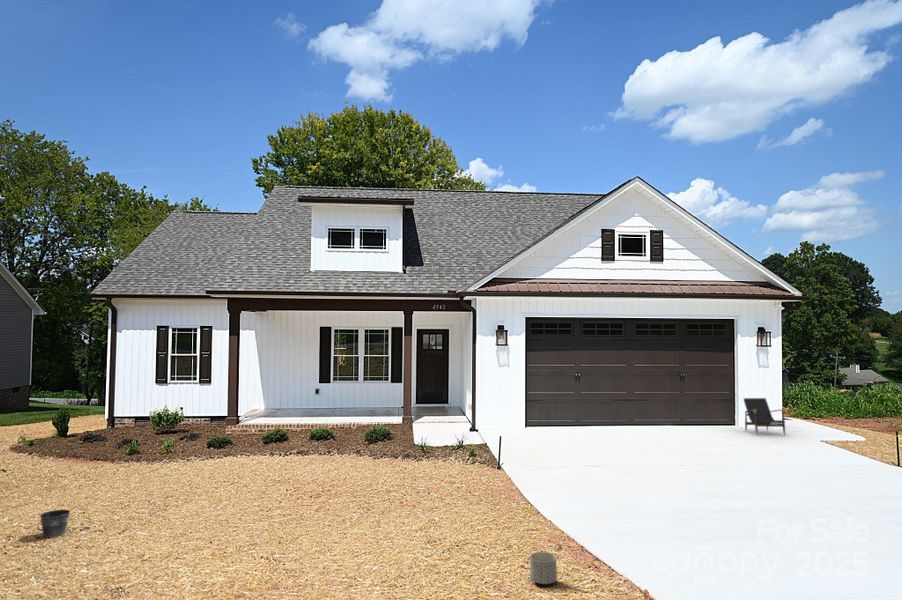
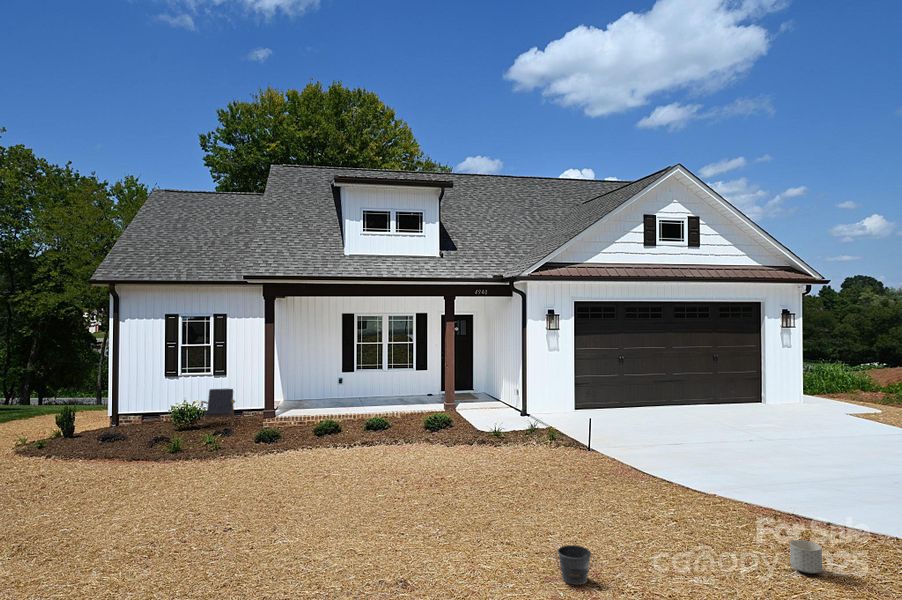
lounge chair: present [744,398,785,435] -> present [200,389,235,426]
bucket: present [37,510,70,538] -> present [555,545,594,585]

